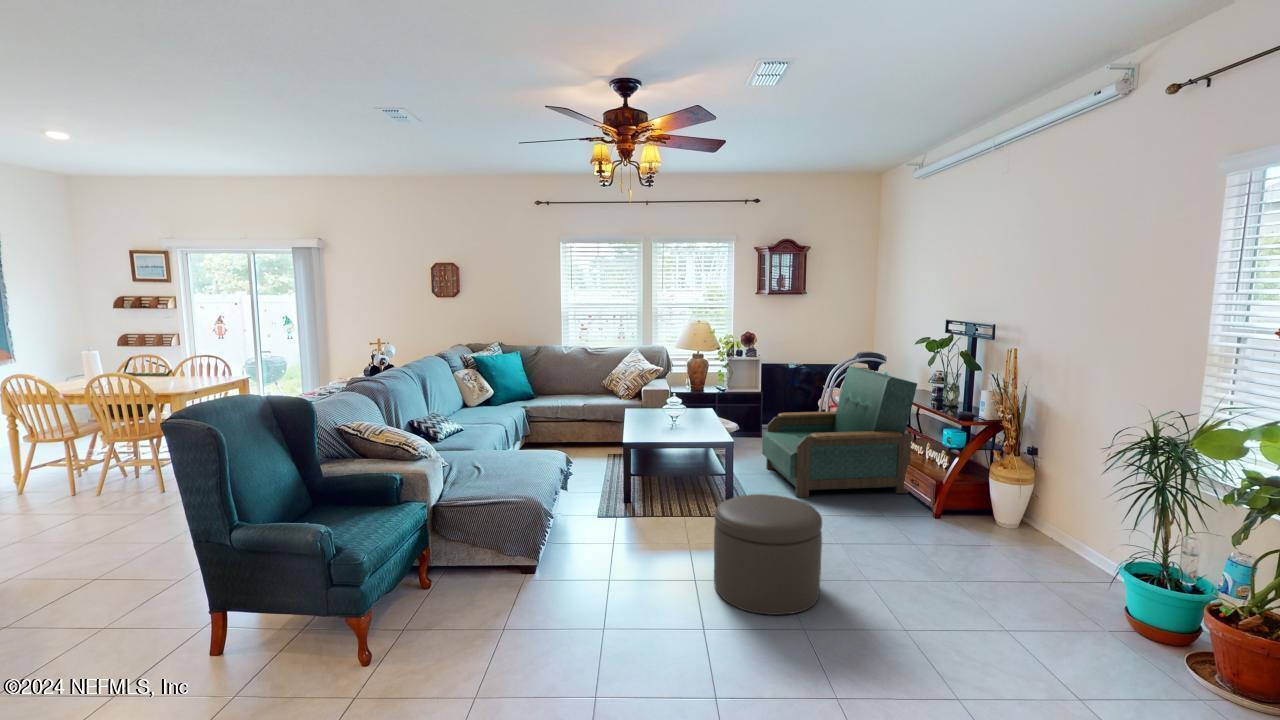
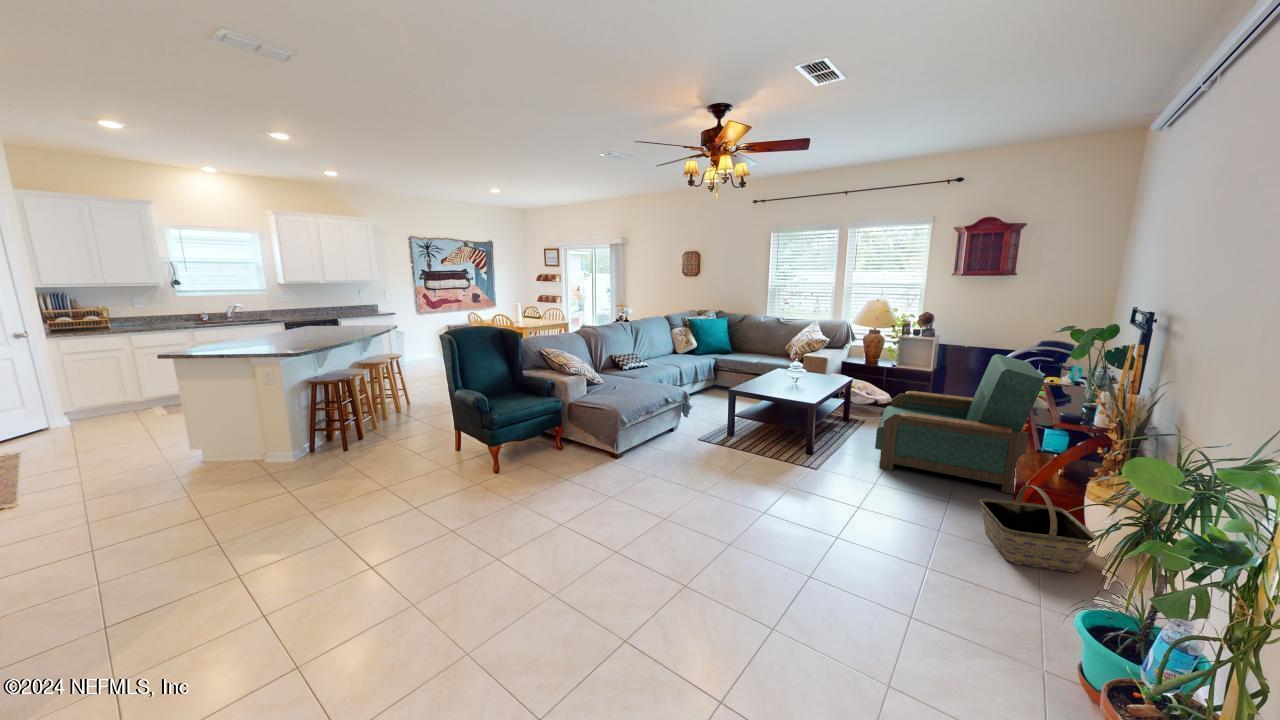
basket: none [926,476,1021,549] -> present [980,485,1096,573]
ottoman: present [714,494,822,615] -> none [700,443,789,542]

